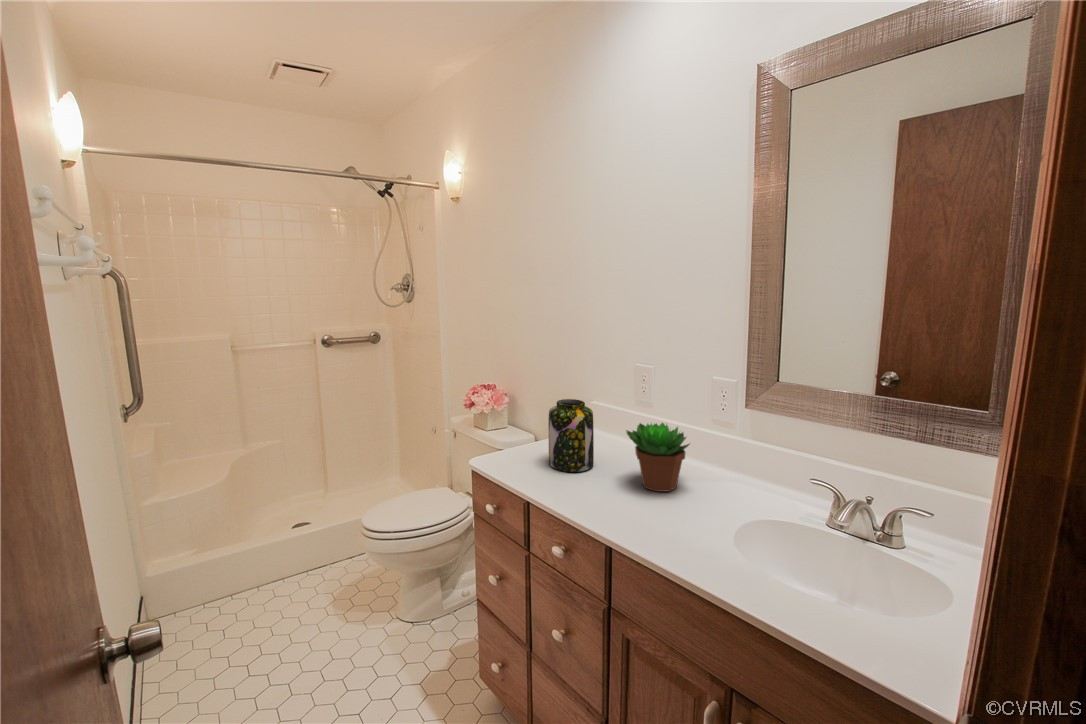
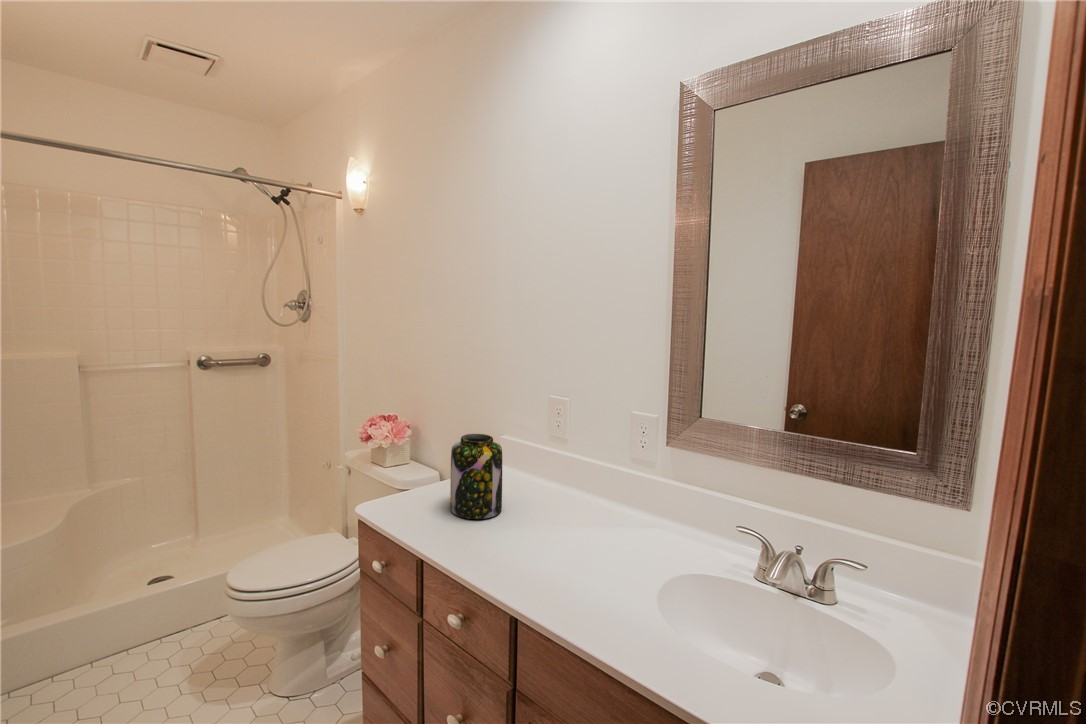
succulent plant: present [626,423,690,492] -> none [538,461,610,542]

